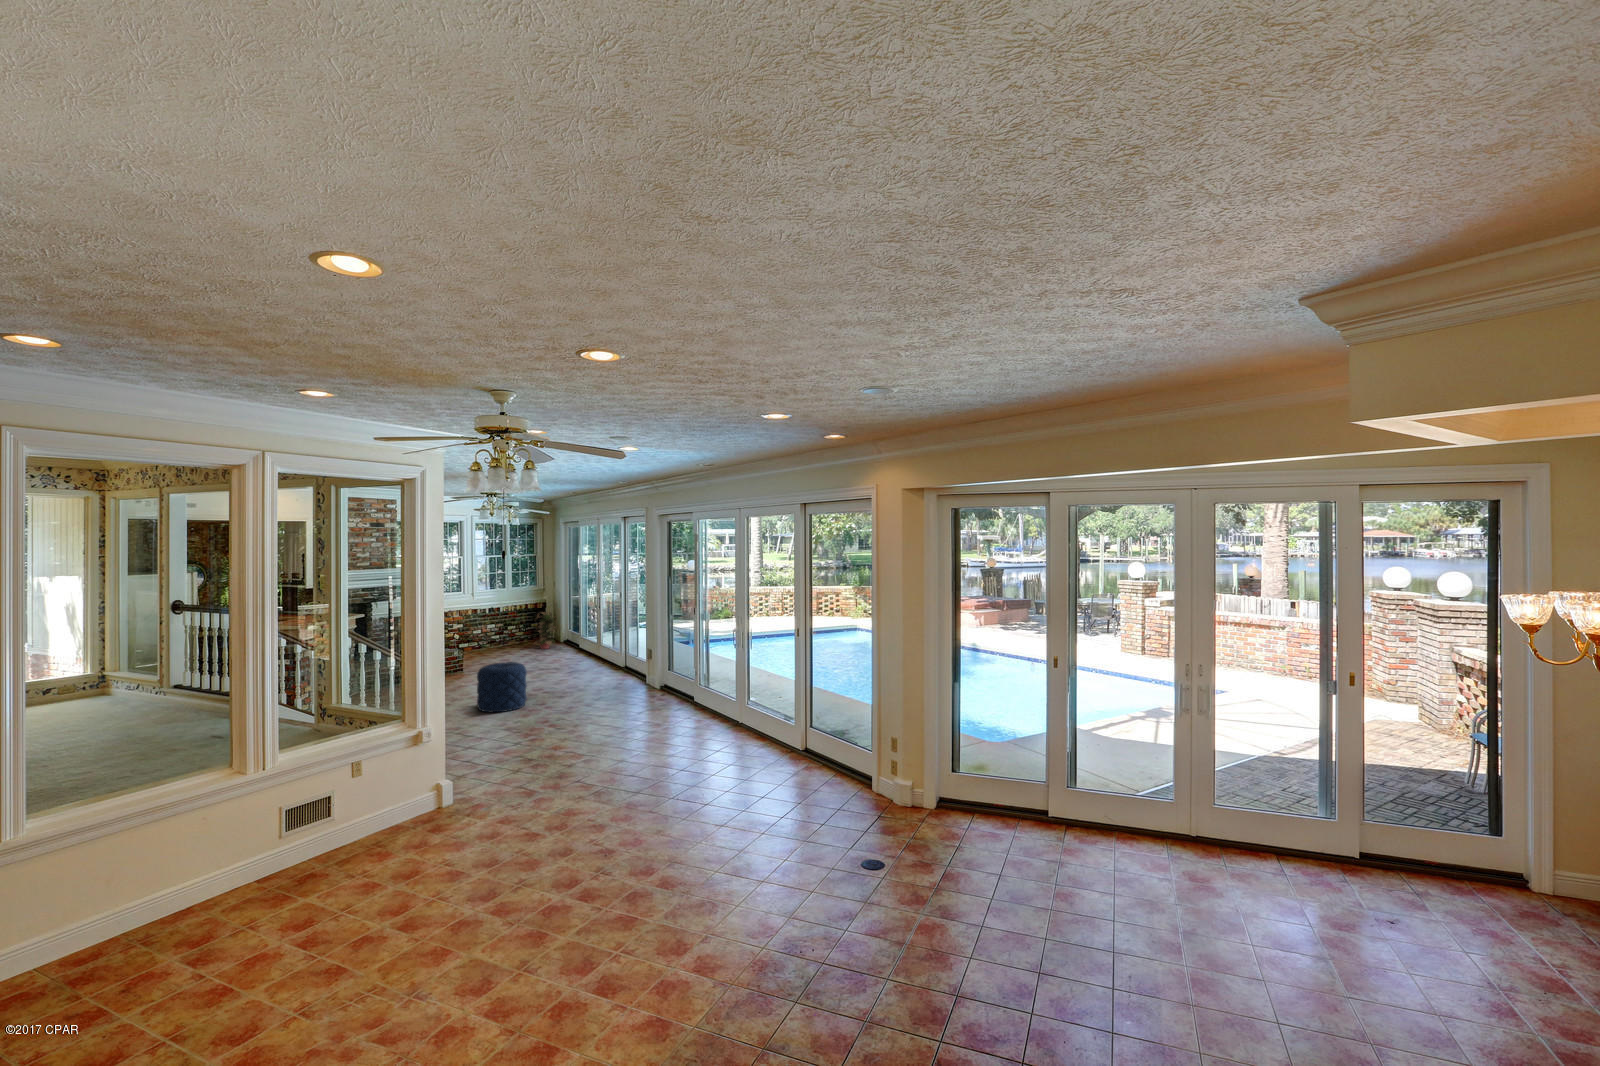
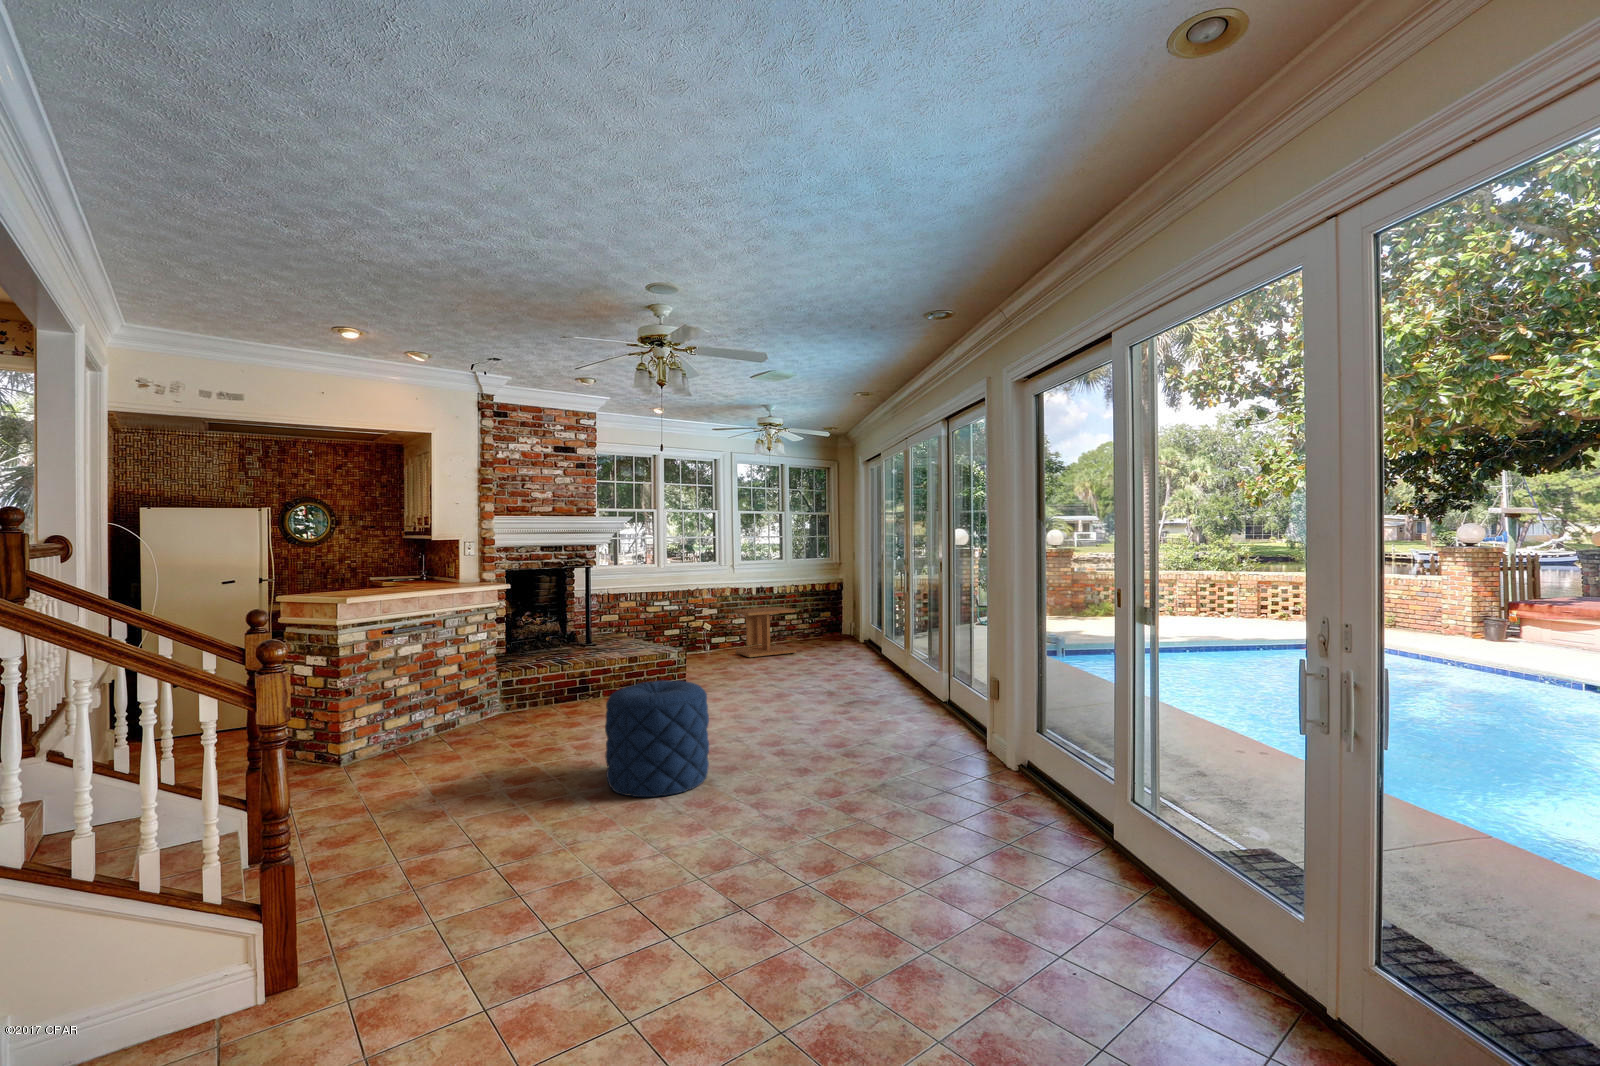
decorative plant: present [535,612,556,649] -> none [815,595,856,653]
side table: none [474,621,519,655] -> present [734,607,796,658]

